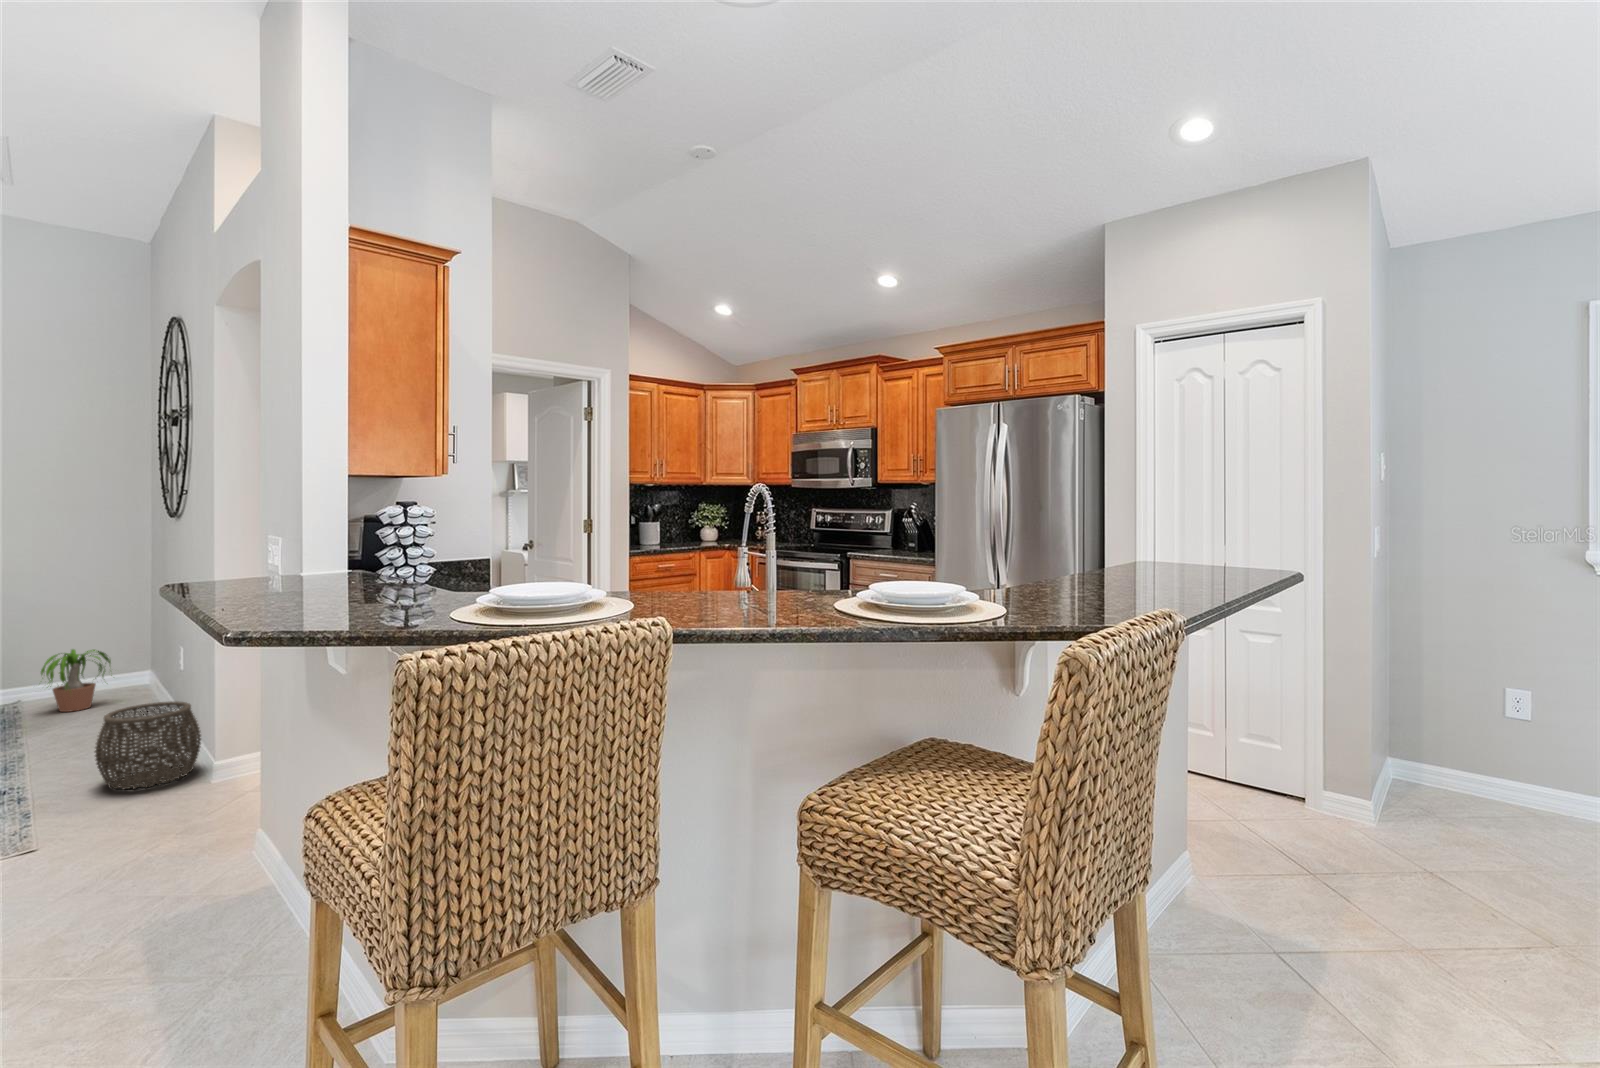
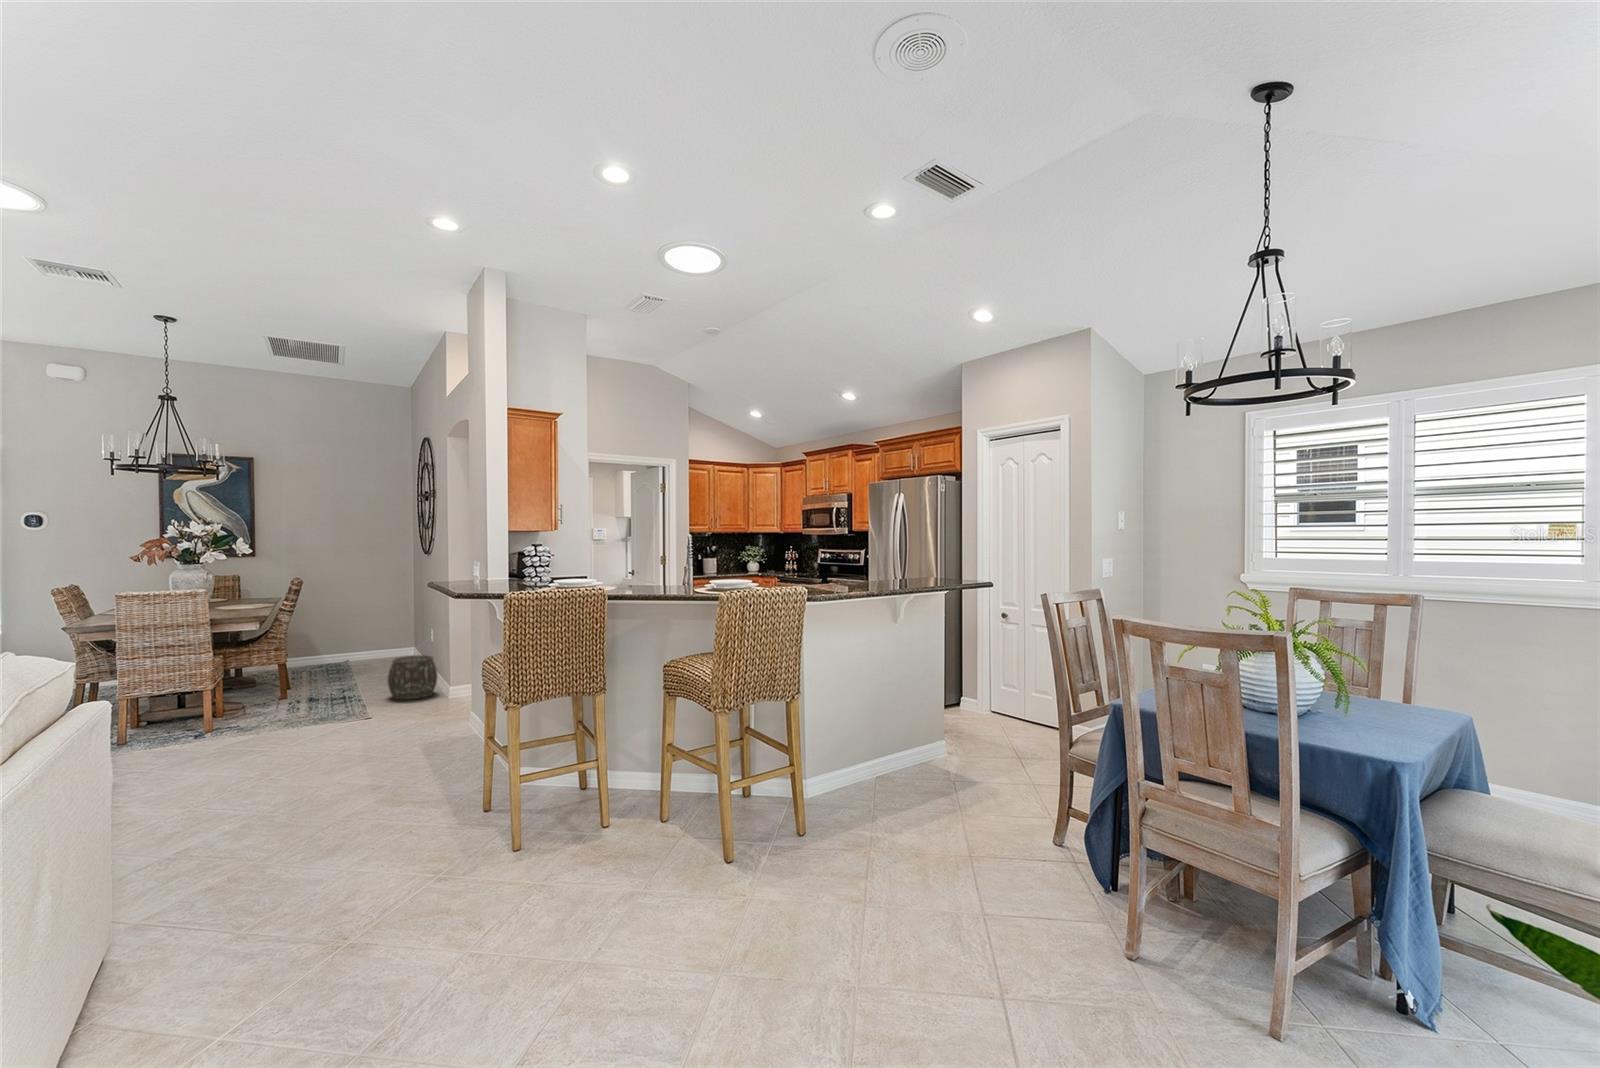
potted plant: present [41,649,111,712] -> none [349,631,397,667]

